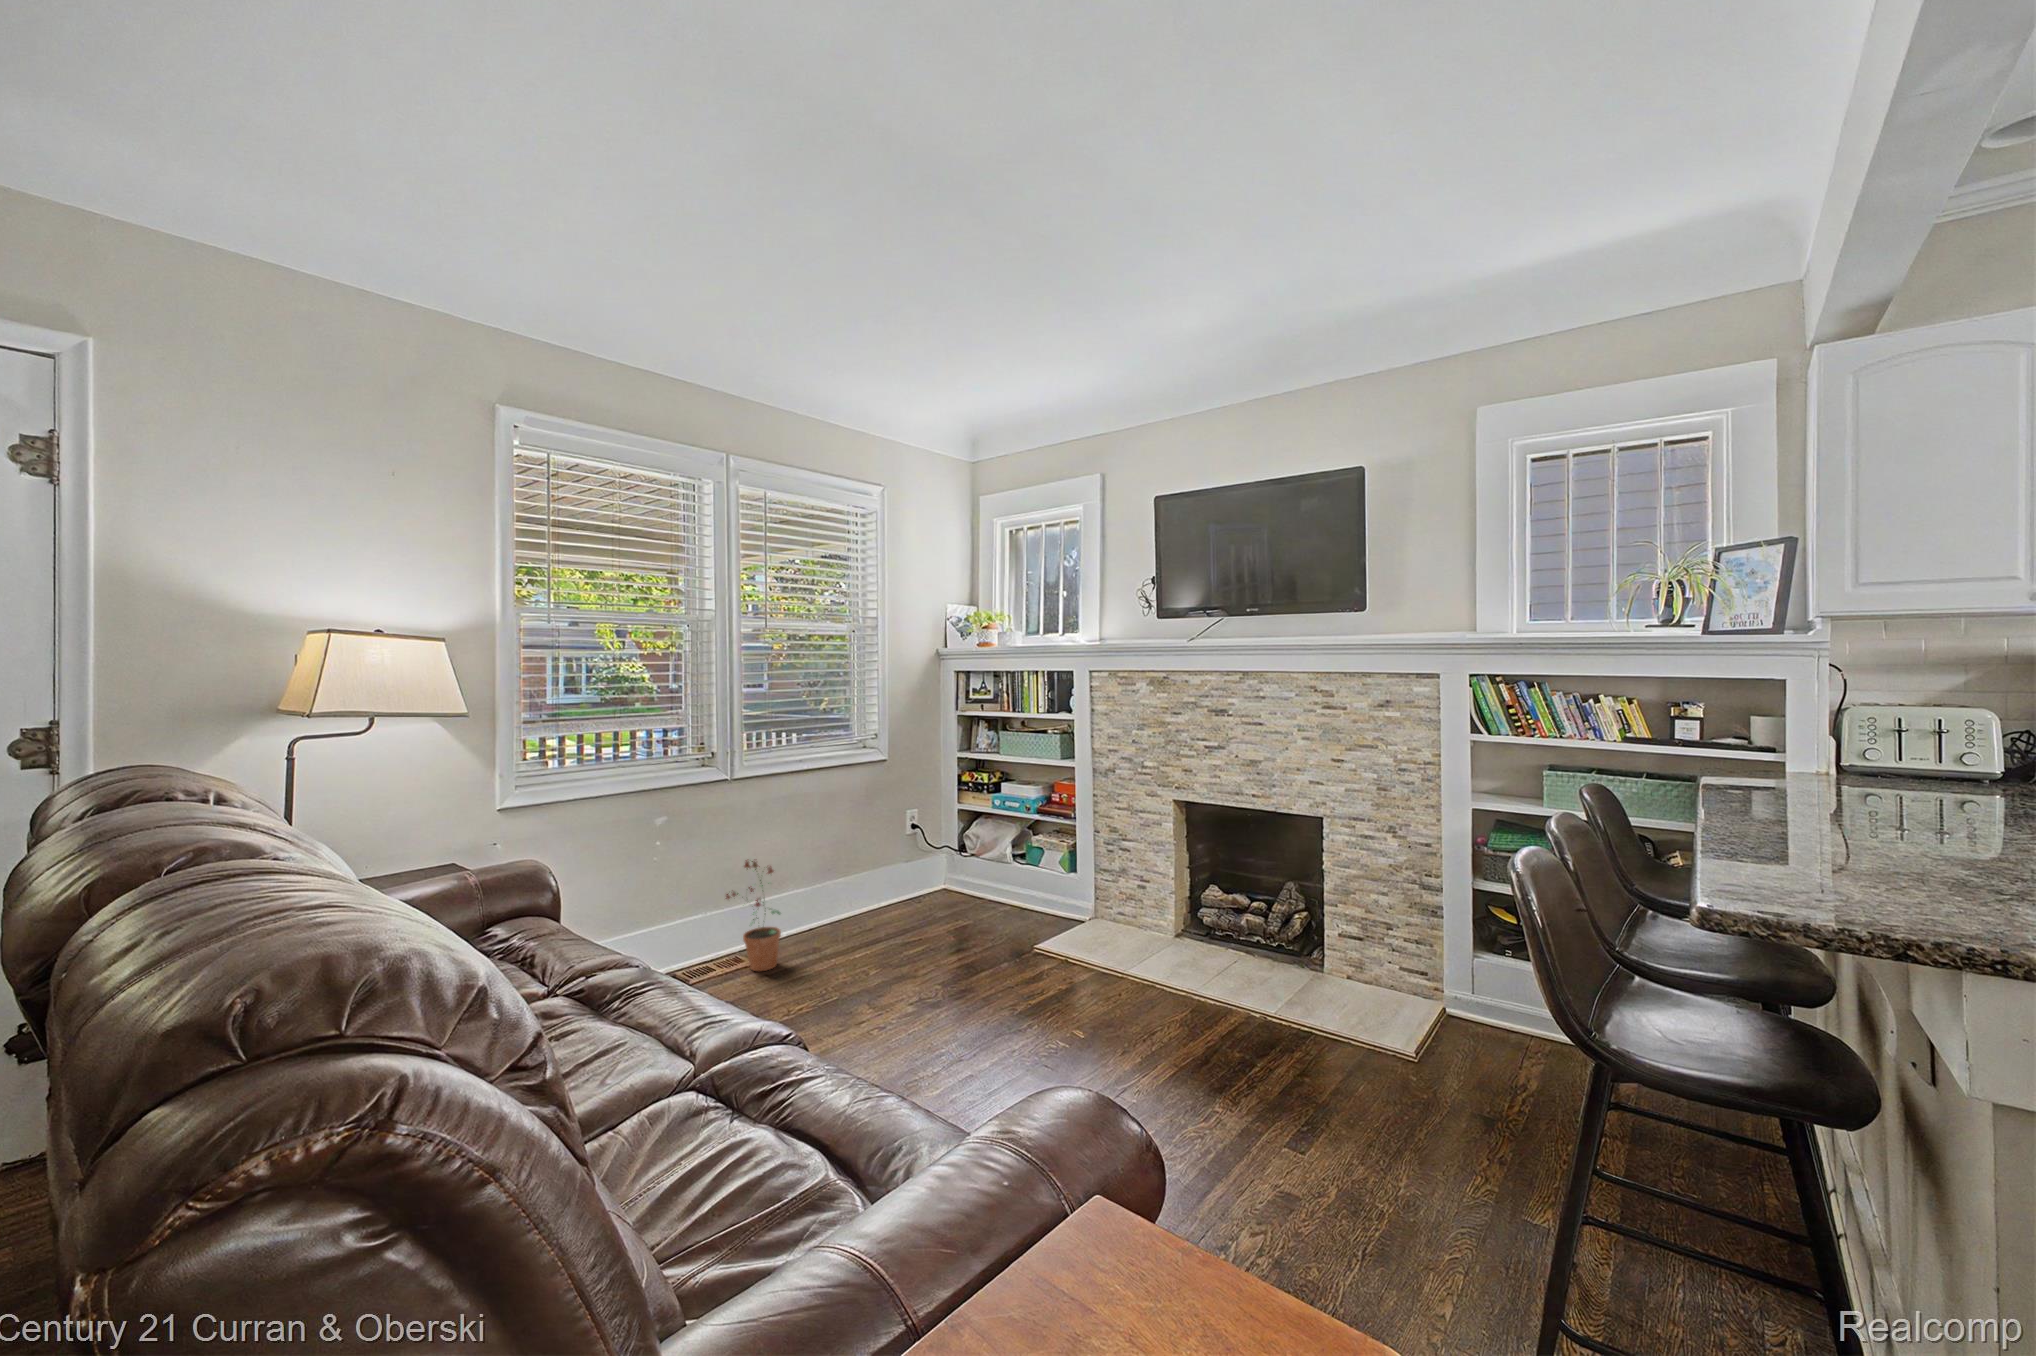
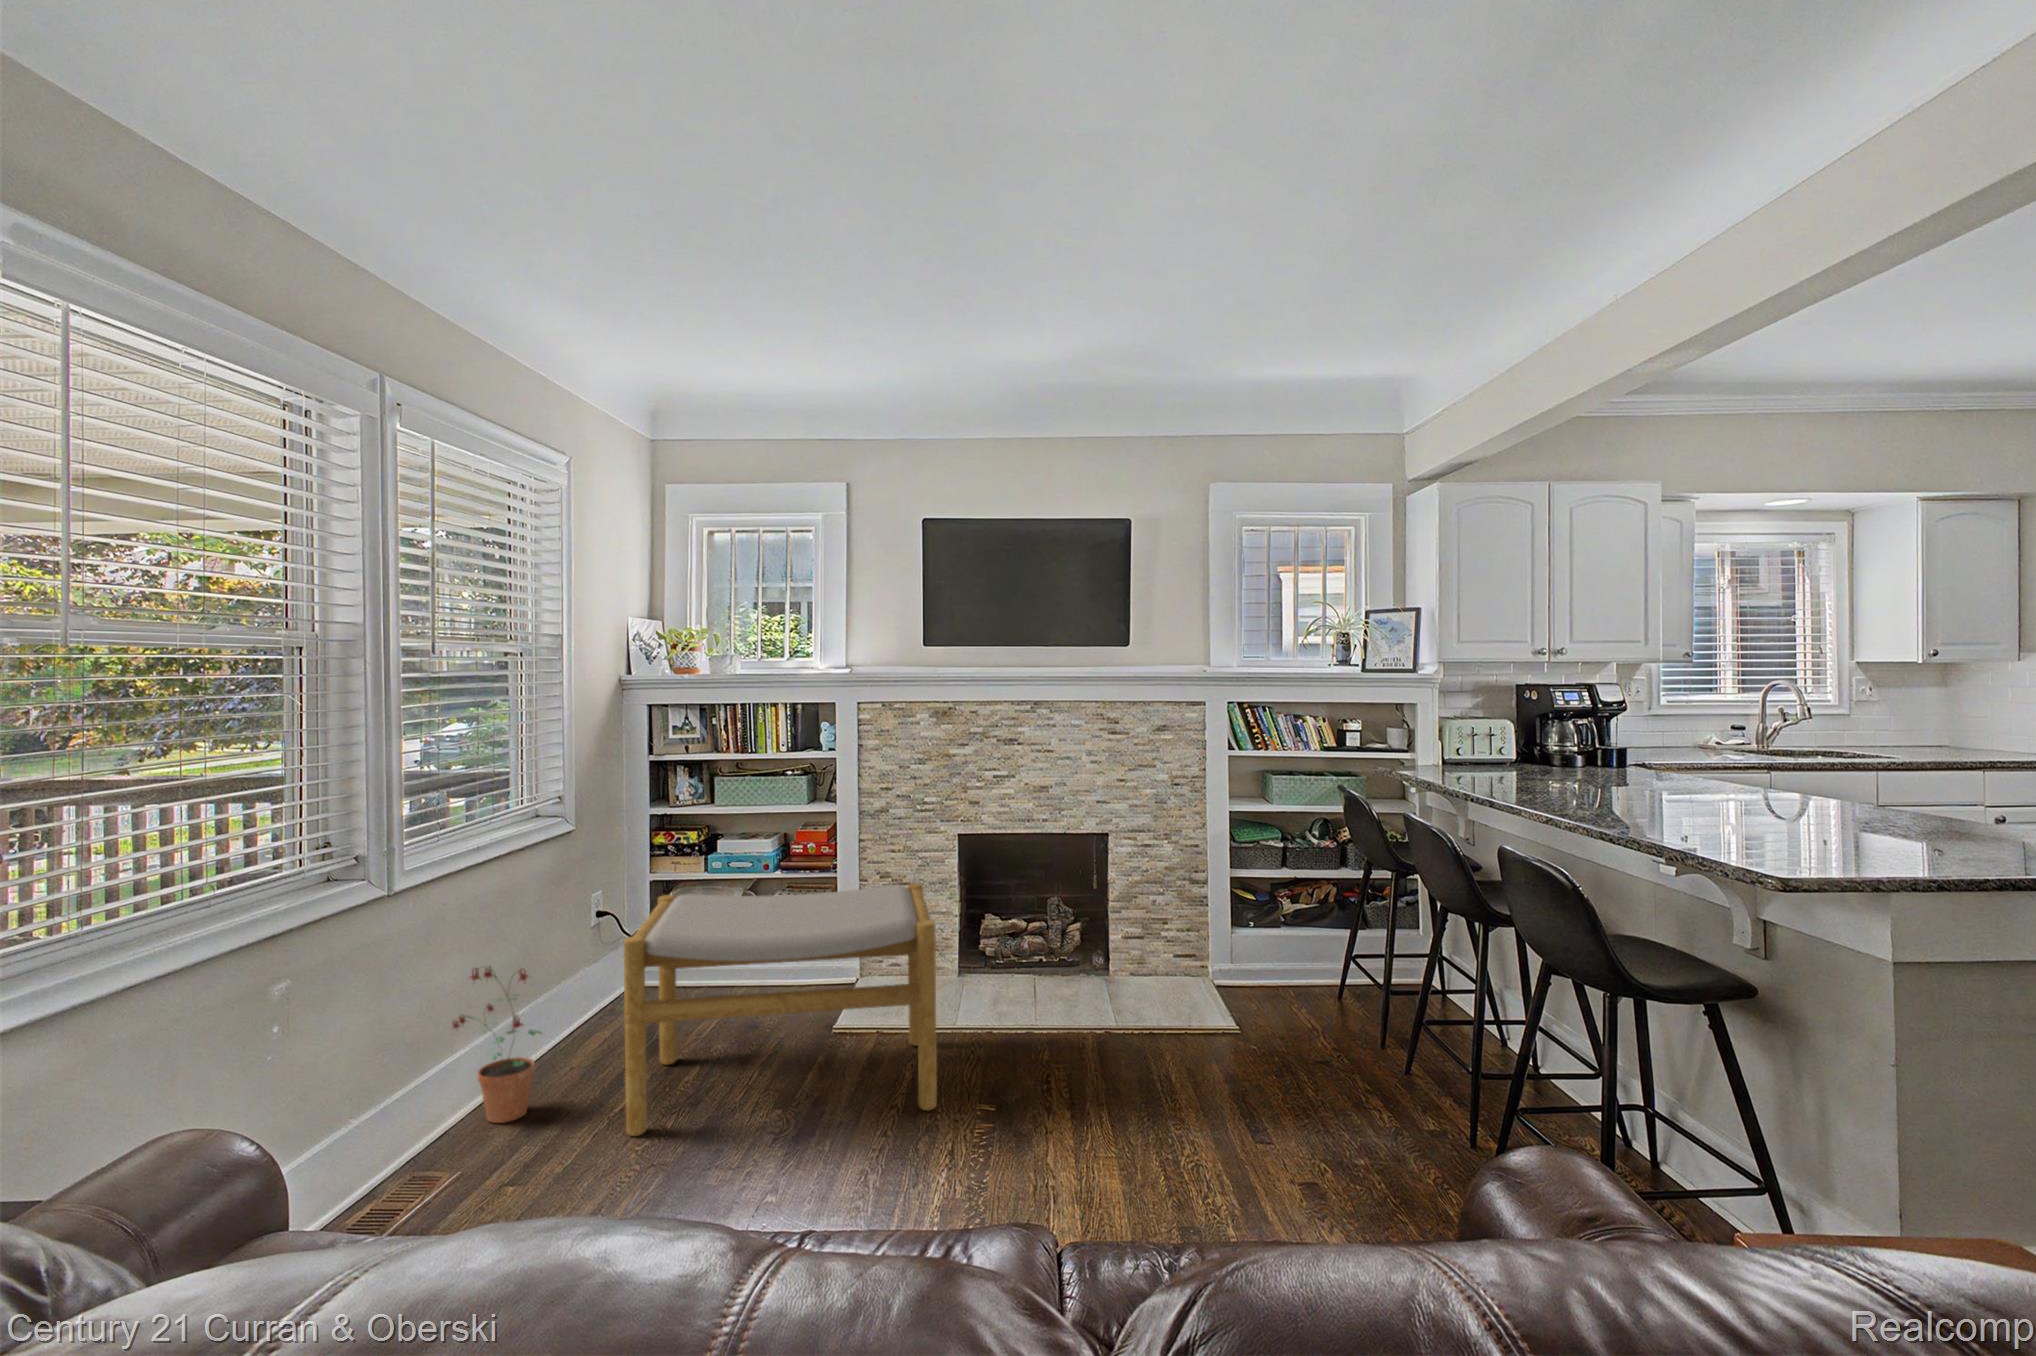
footstool: none [788,825,1069,1056] -> present [623,883,937,1136]

